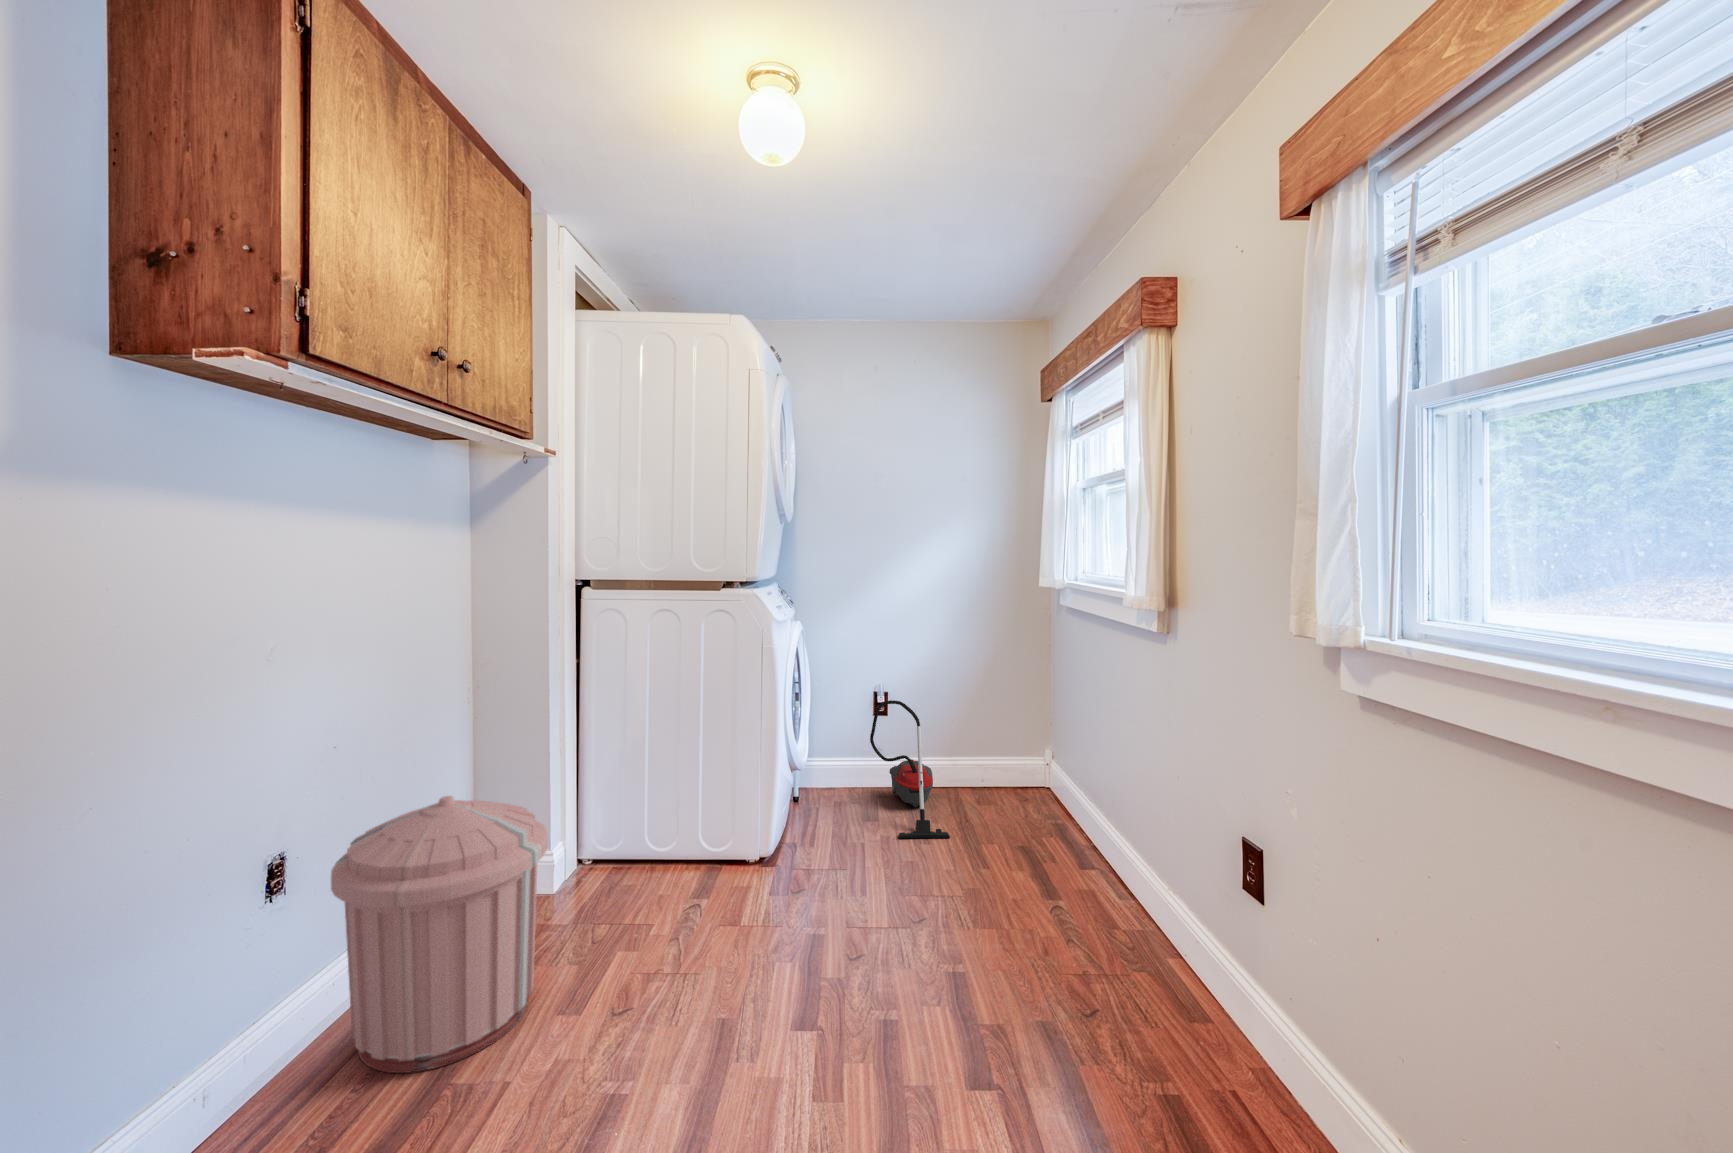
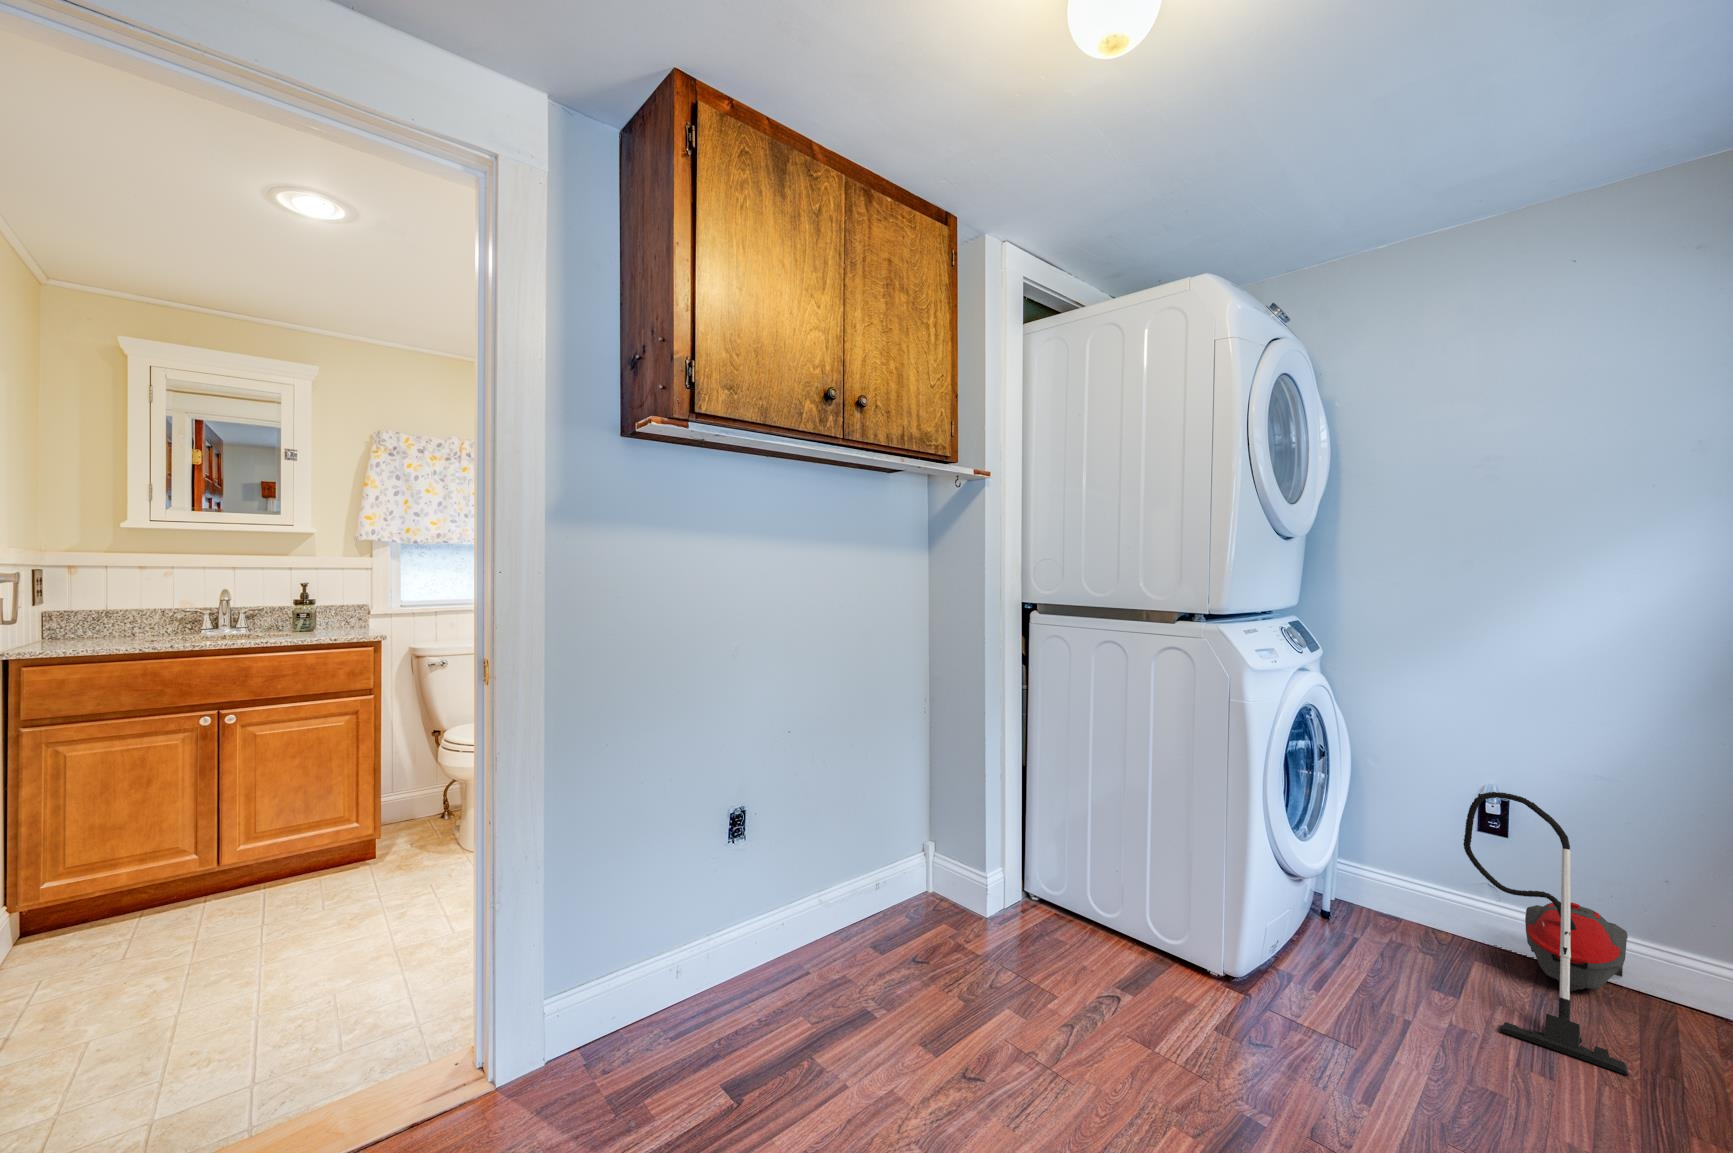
trash can: present [331,796,548,1073] -> none [754,792,924,1045]

